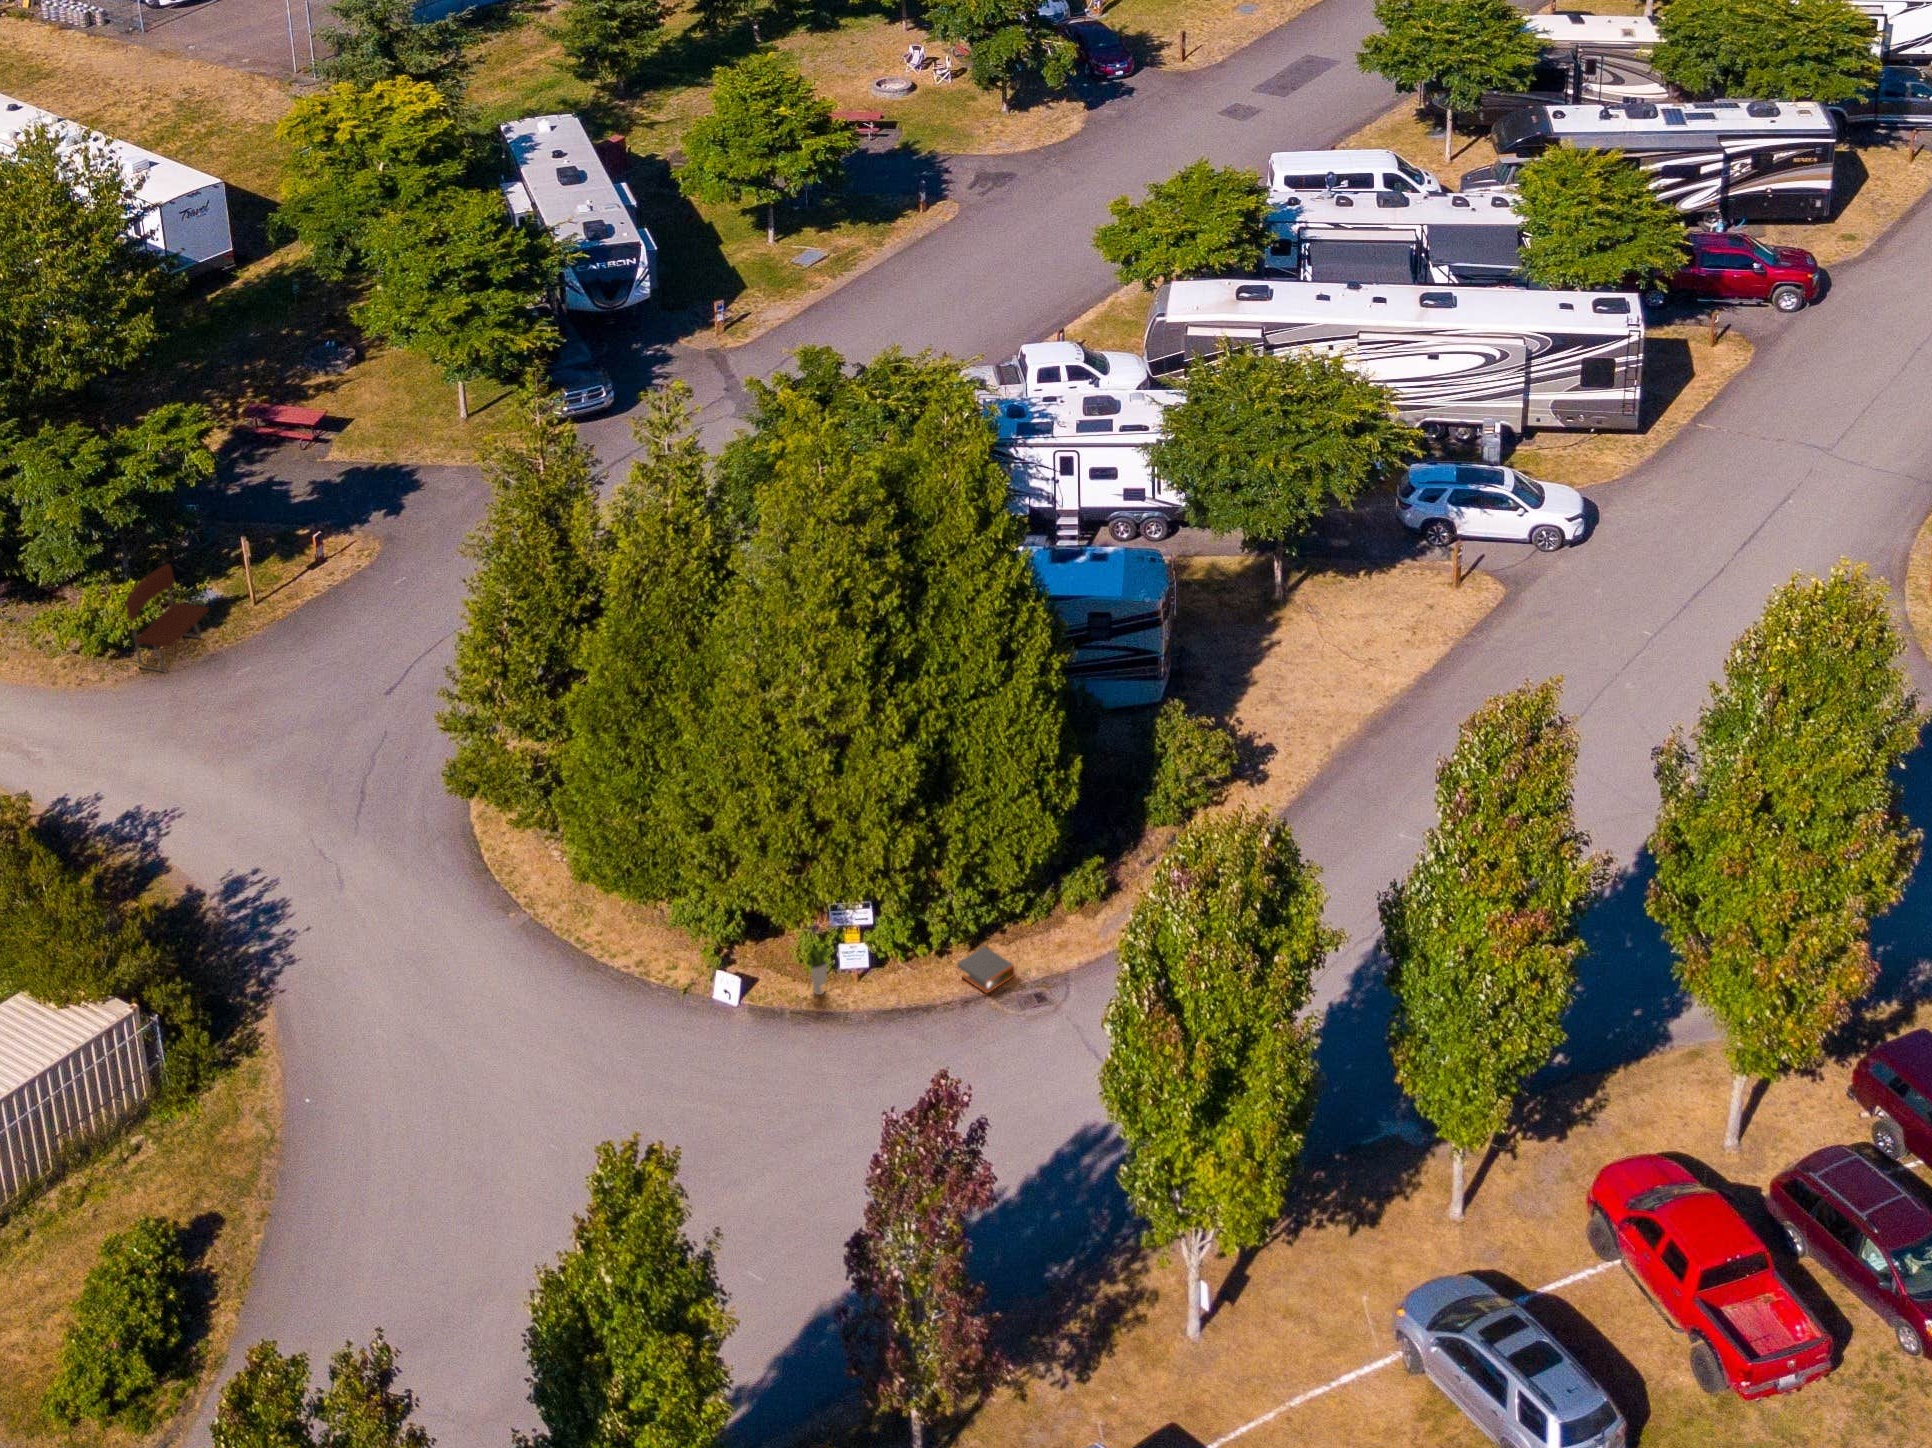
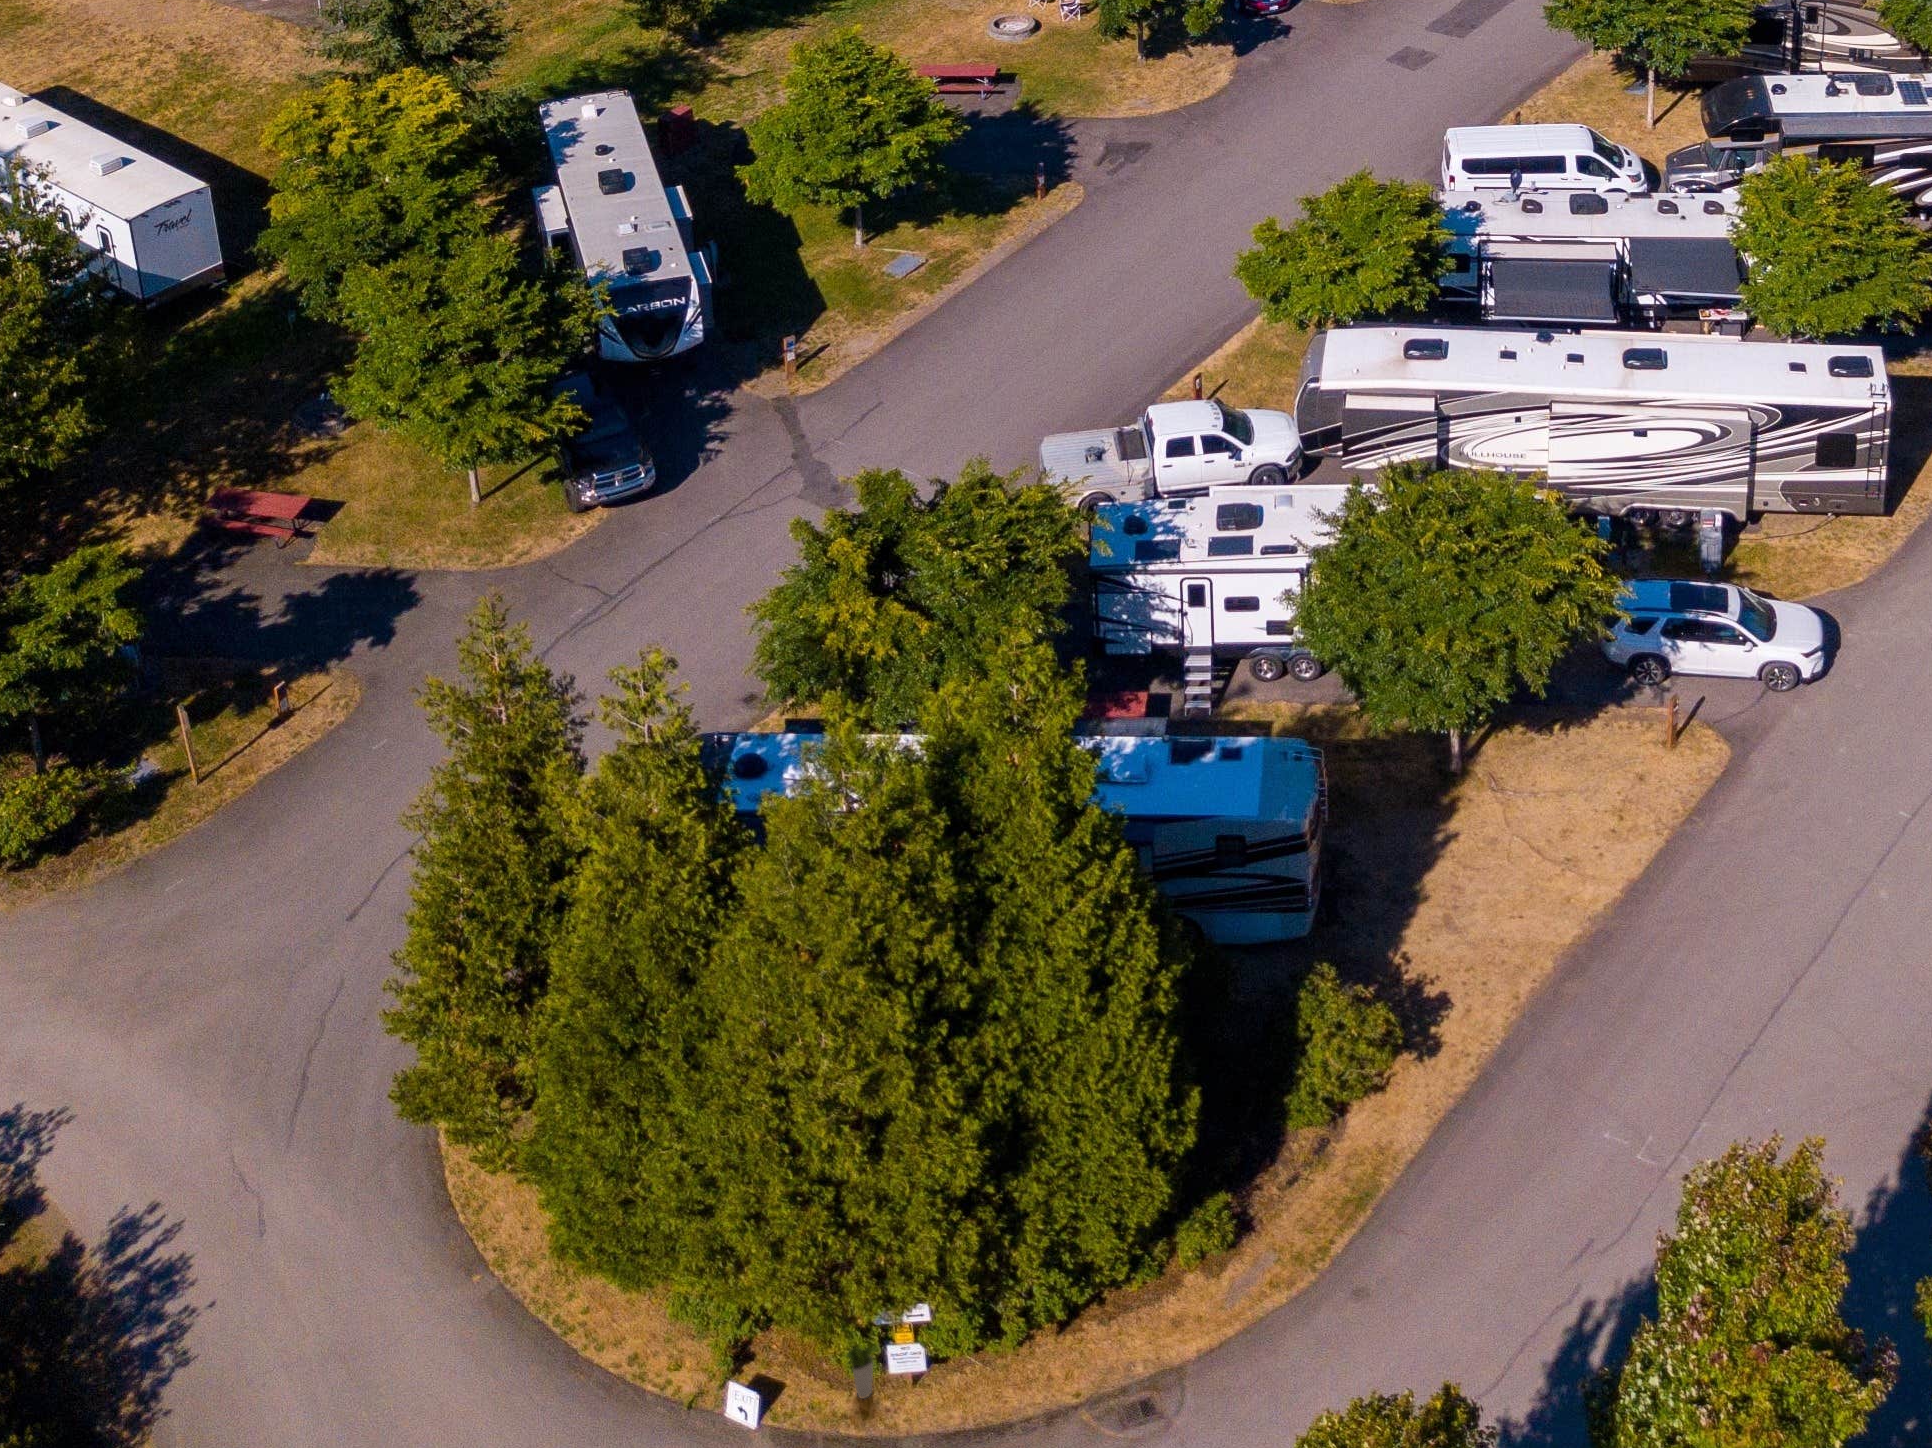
bench: present [126,565,209,672] -> none [24,746,136,886]
storage box: present [957,946,1015,993] -> none [1040,1321,1114,1394]

